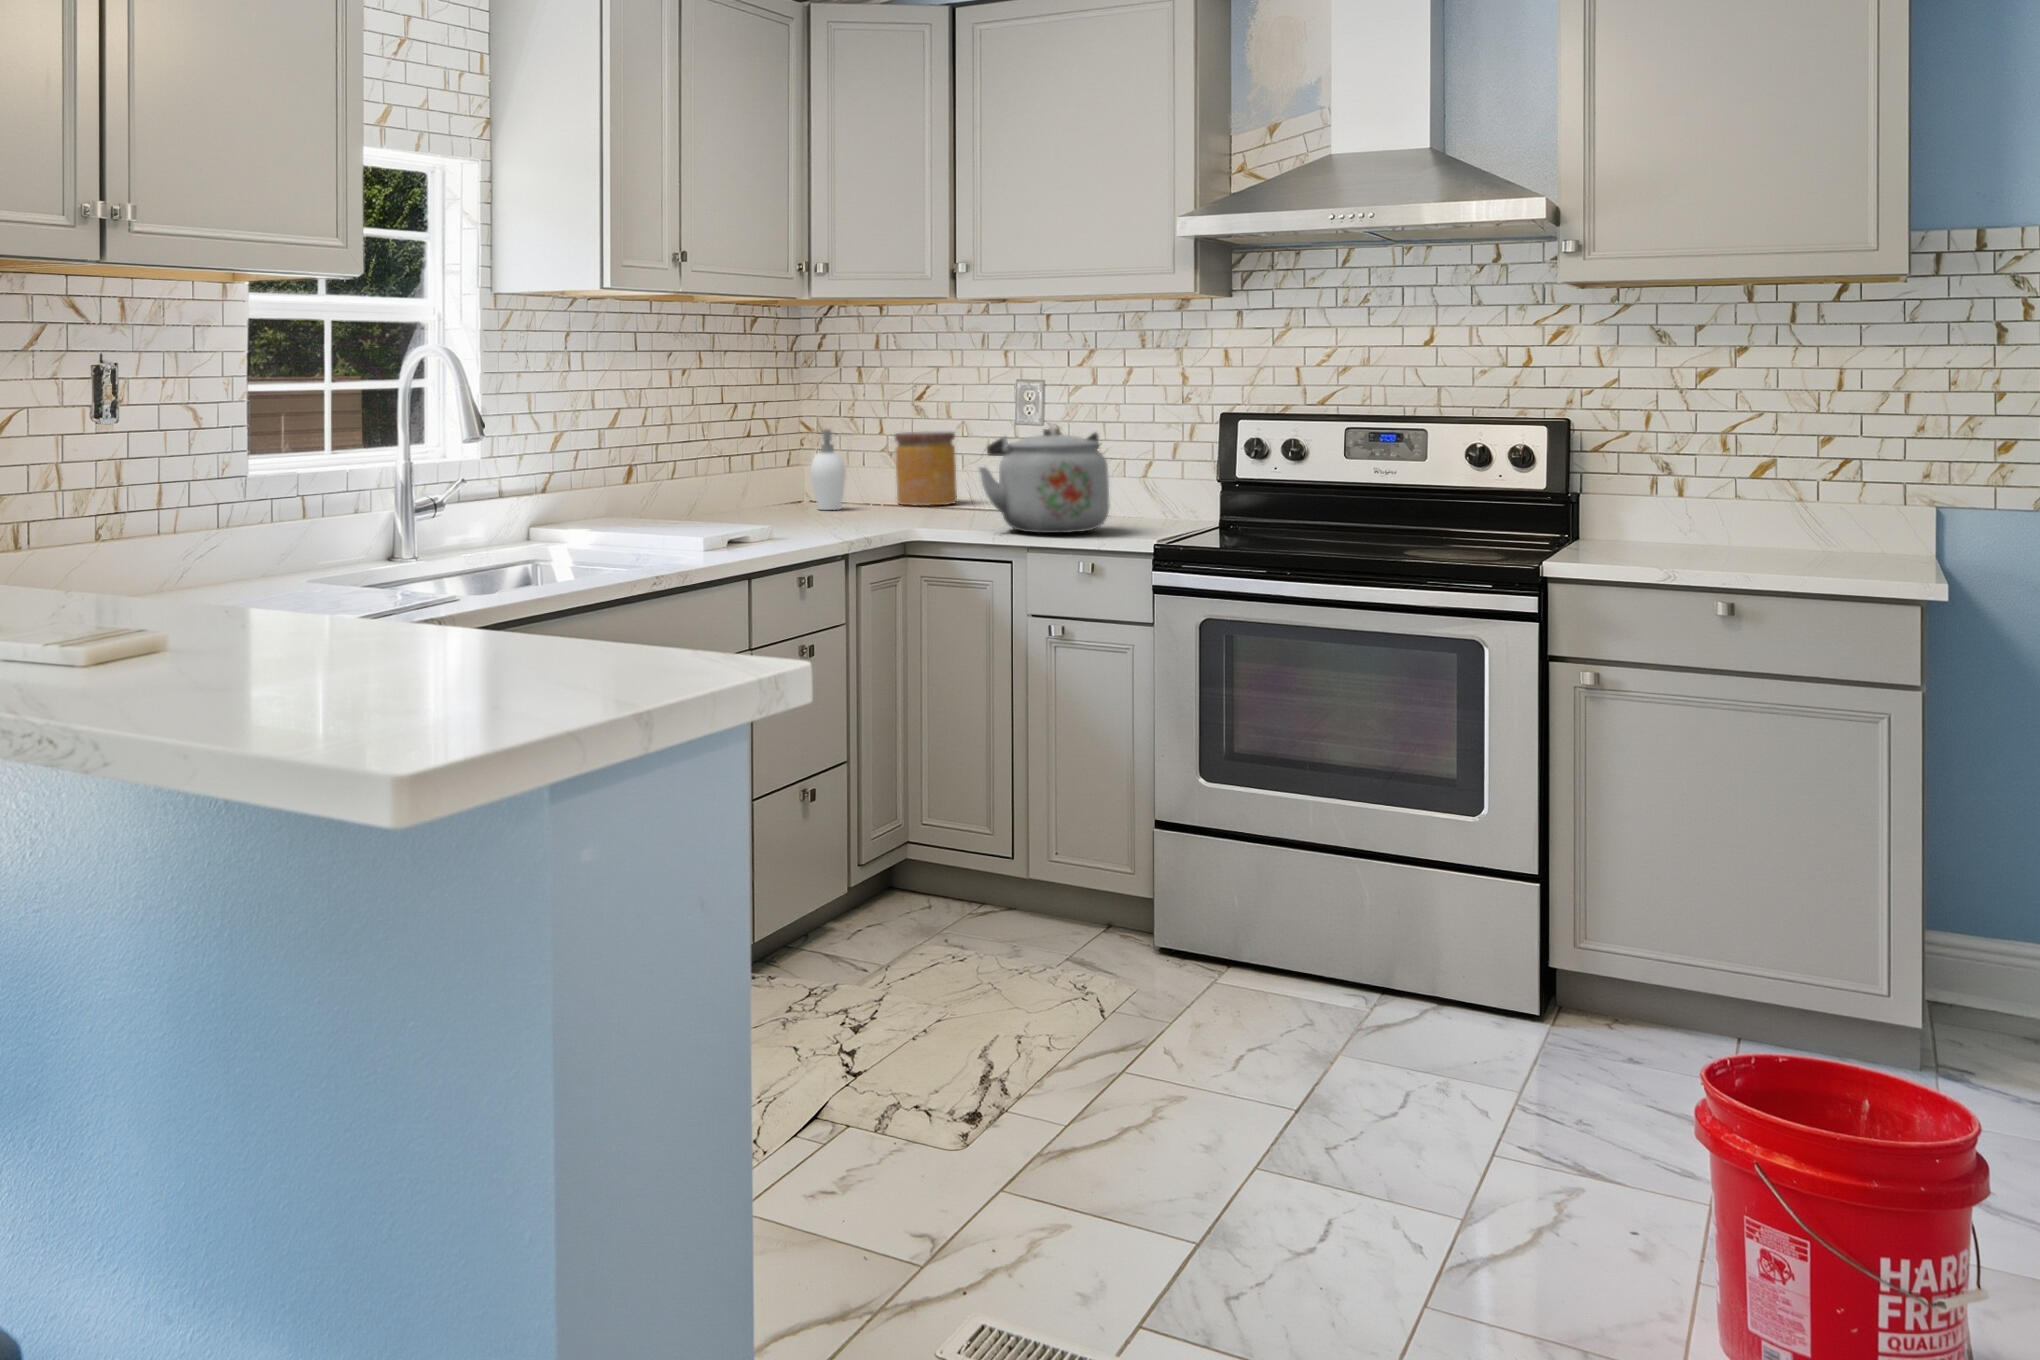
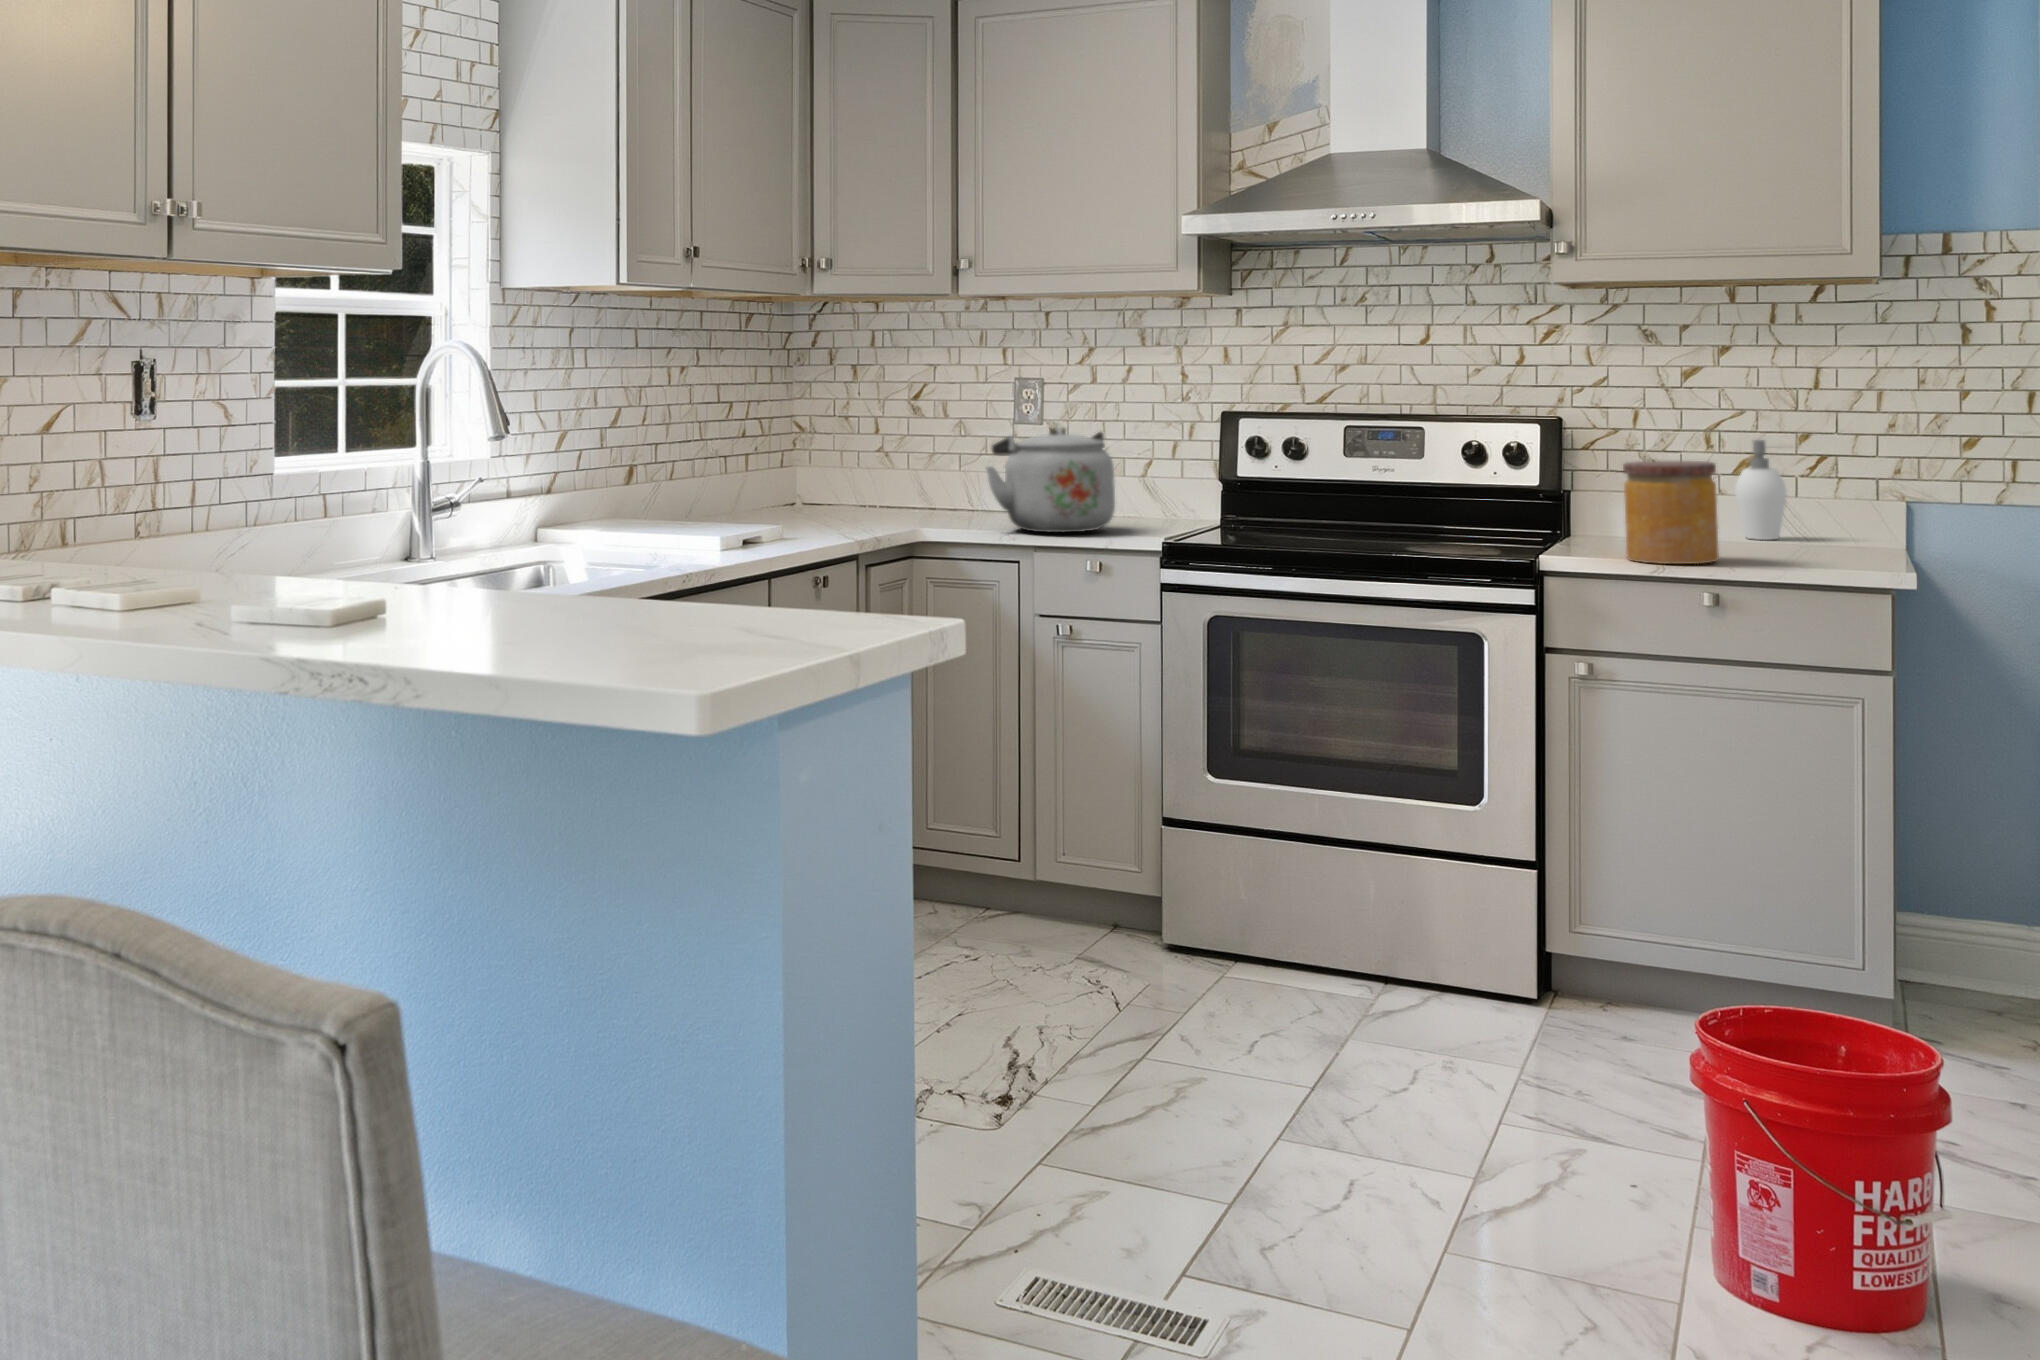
soap dispenser: present [811,429,846,510] -> present [1735,440,1786,540]
jar: present [895,432,957,506] -> present [1623,461,1719,564]

